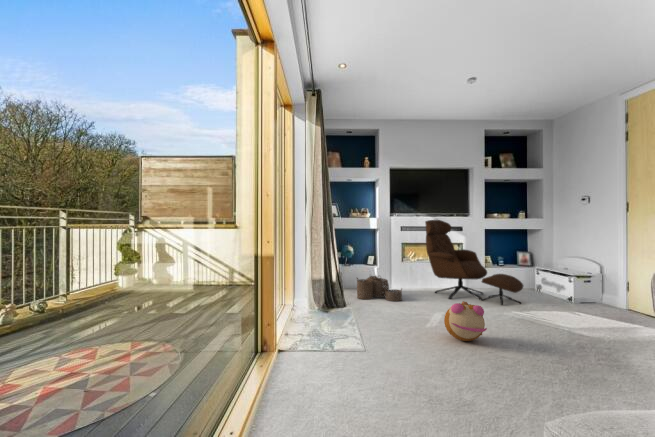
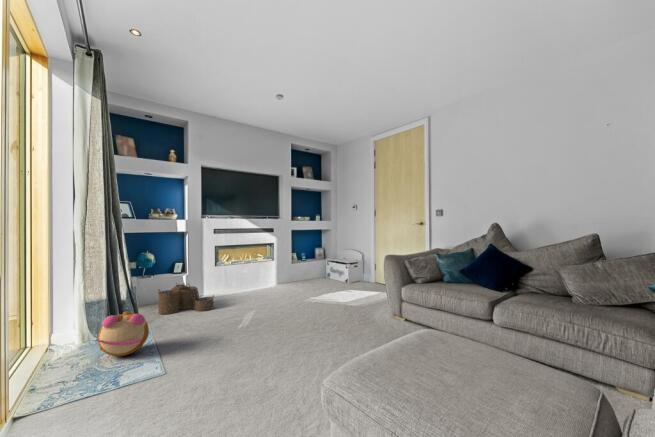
lounge chair: present [425,220,523,305] -> none [239,222,324,299]
plush toy: present [444,301,487,341] -> present [97,311,149,356]

